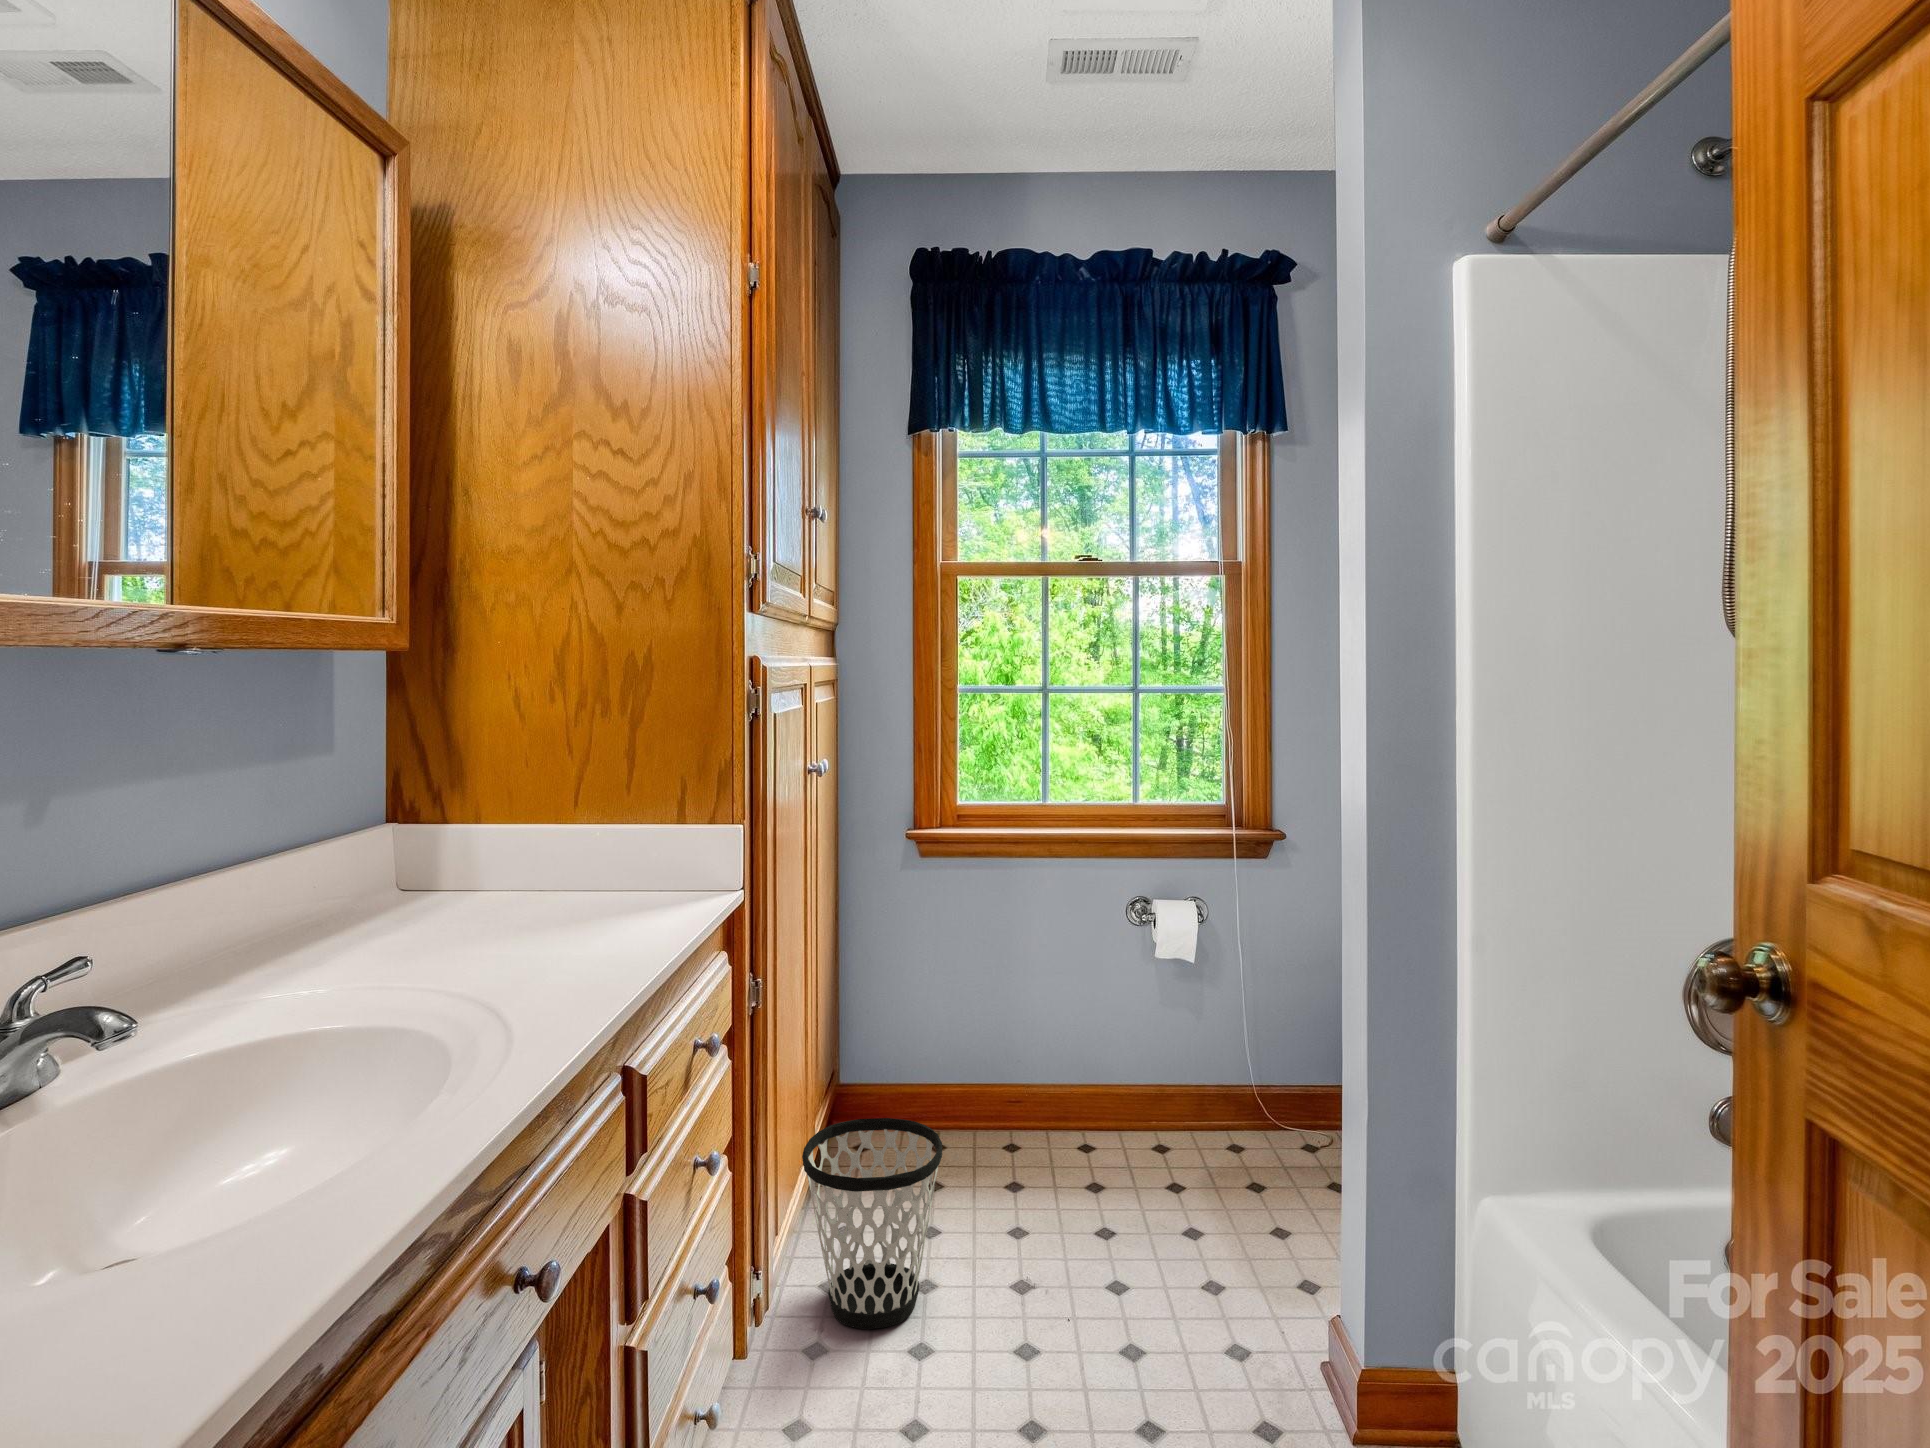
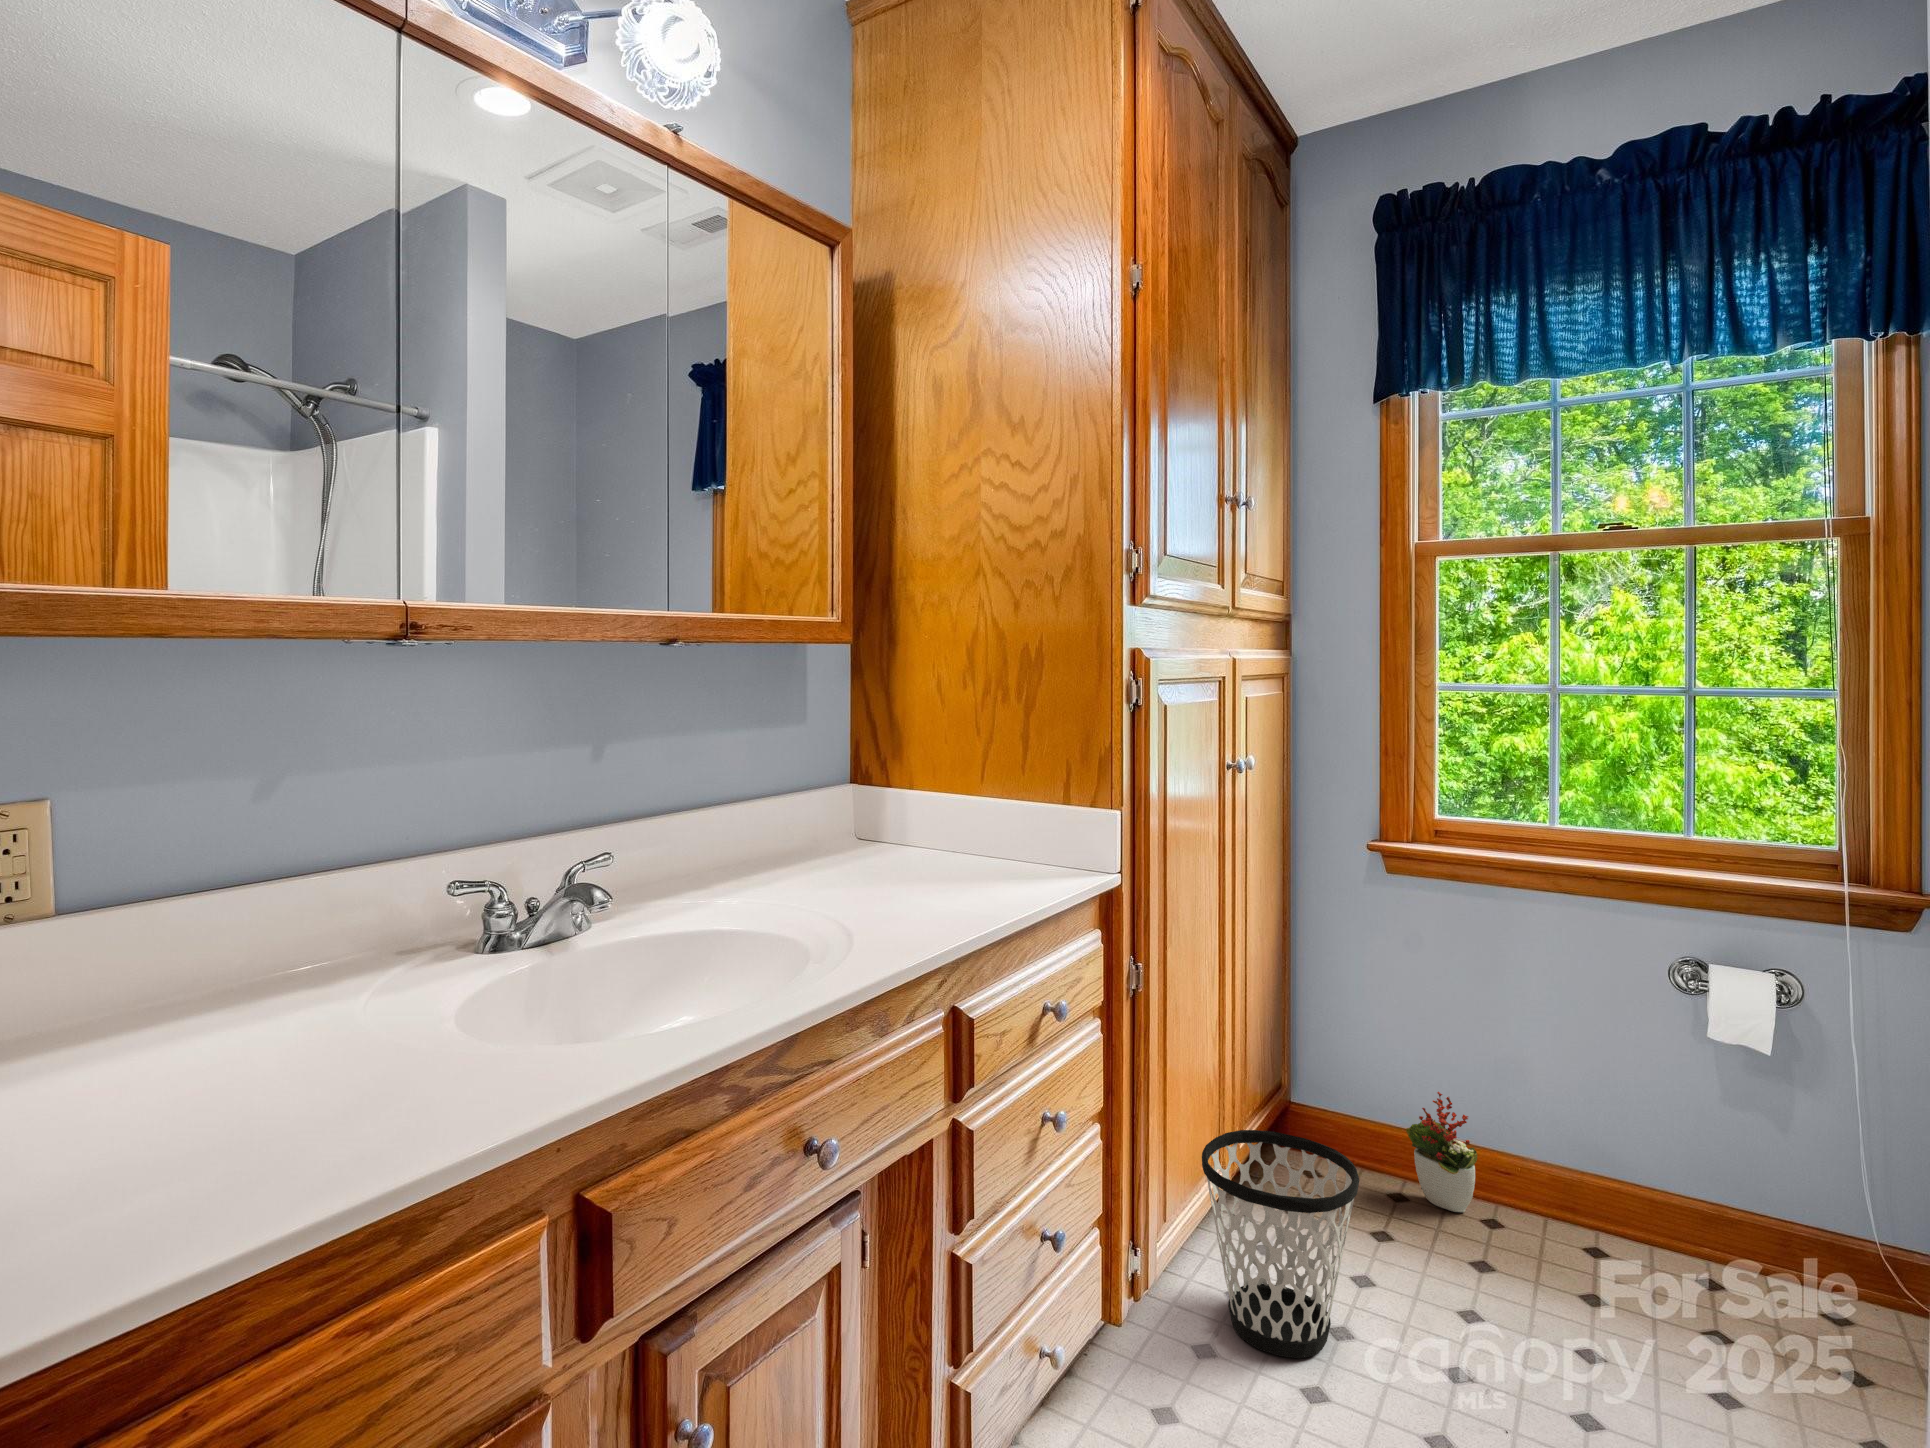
decorative plant: none [942,1048,1000,1150] -> present [1406,1092,1477,1212]

